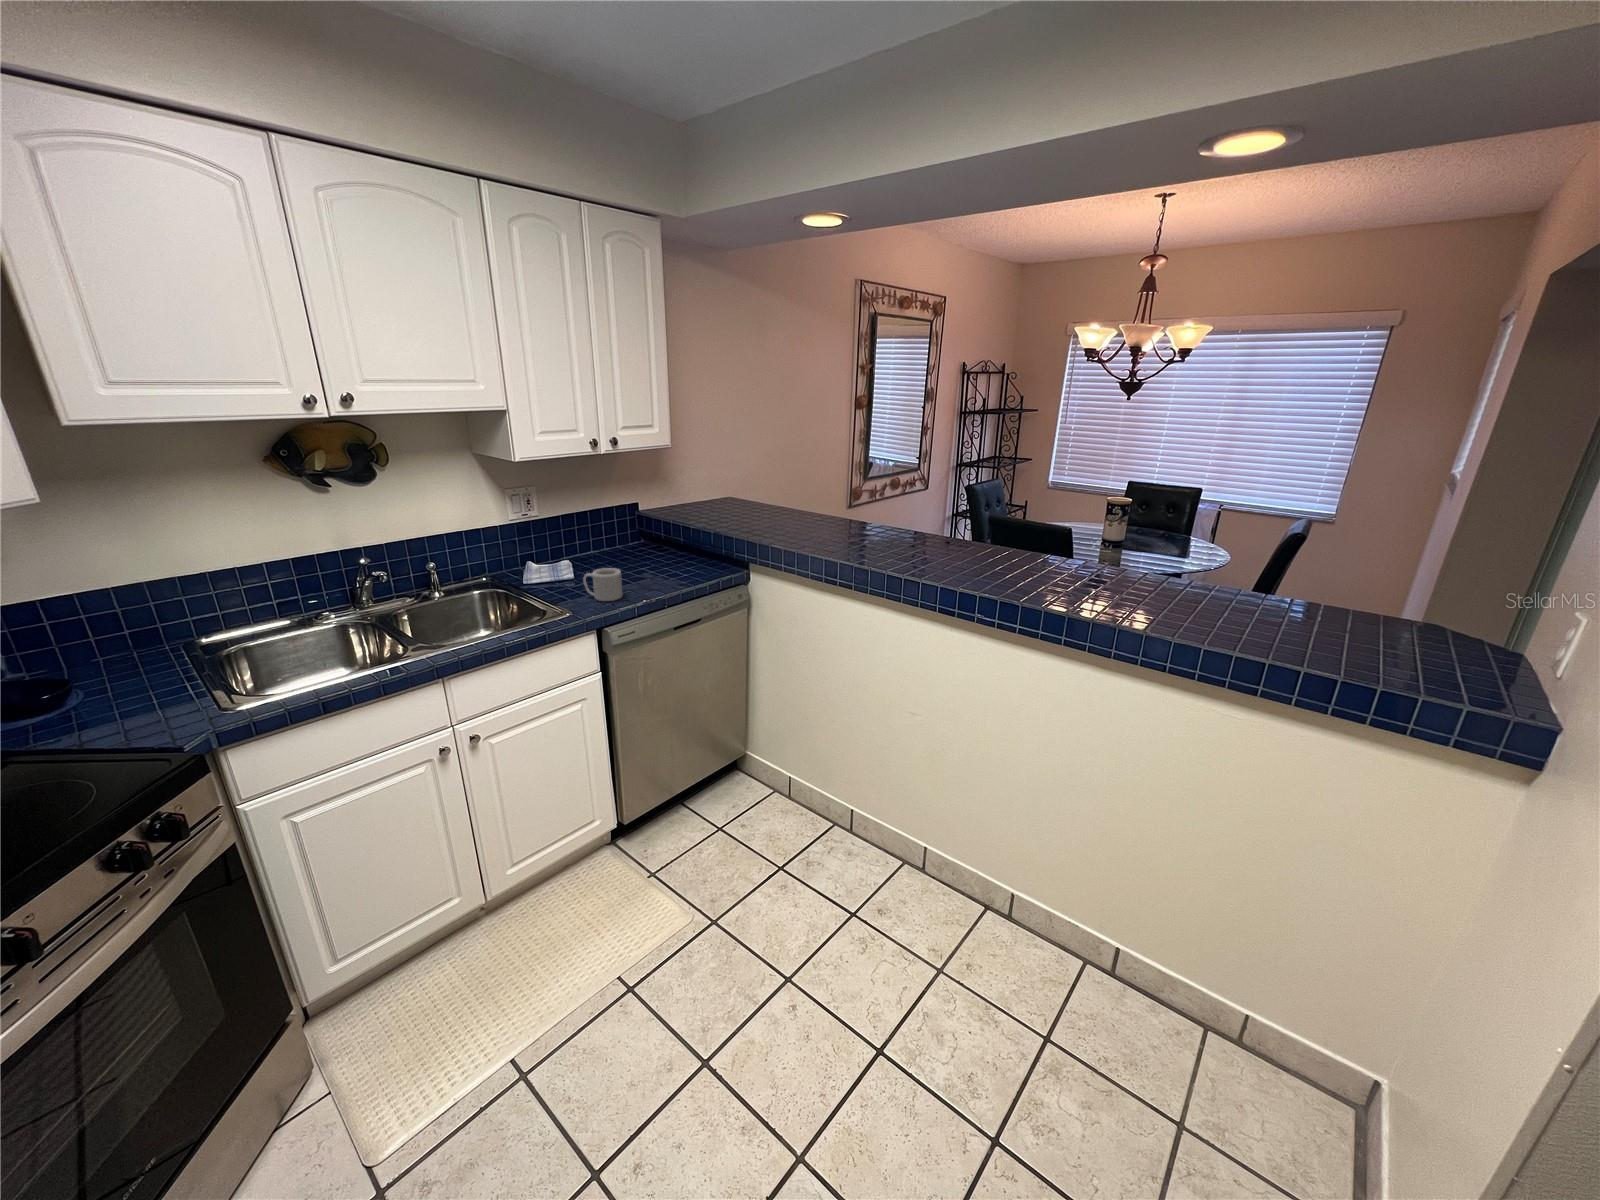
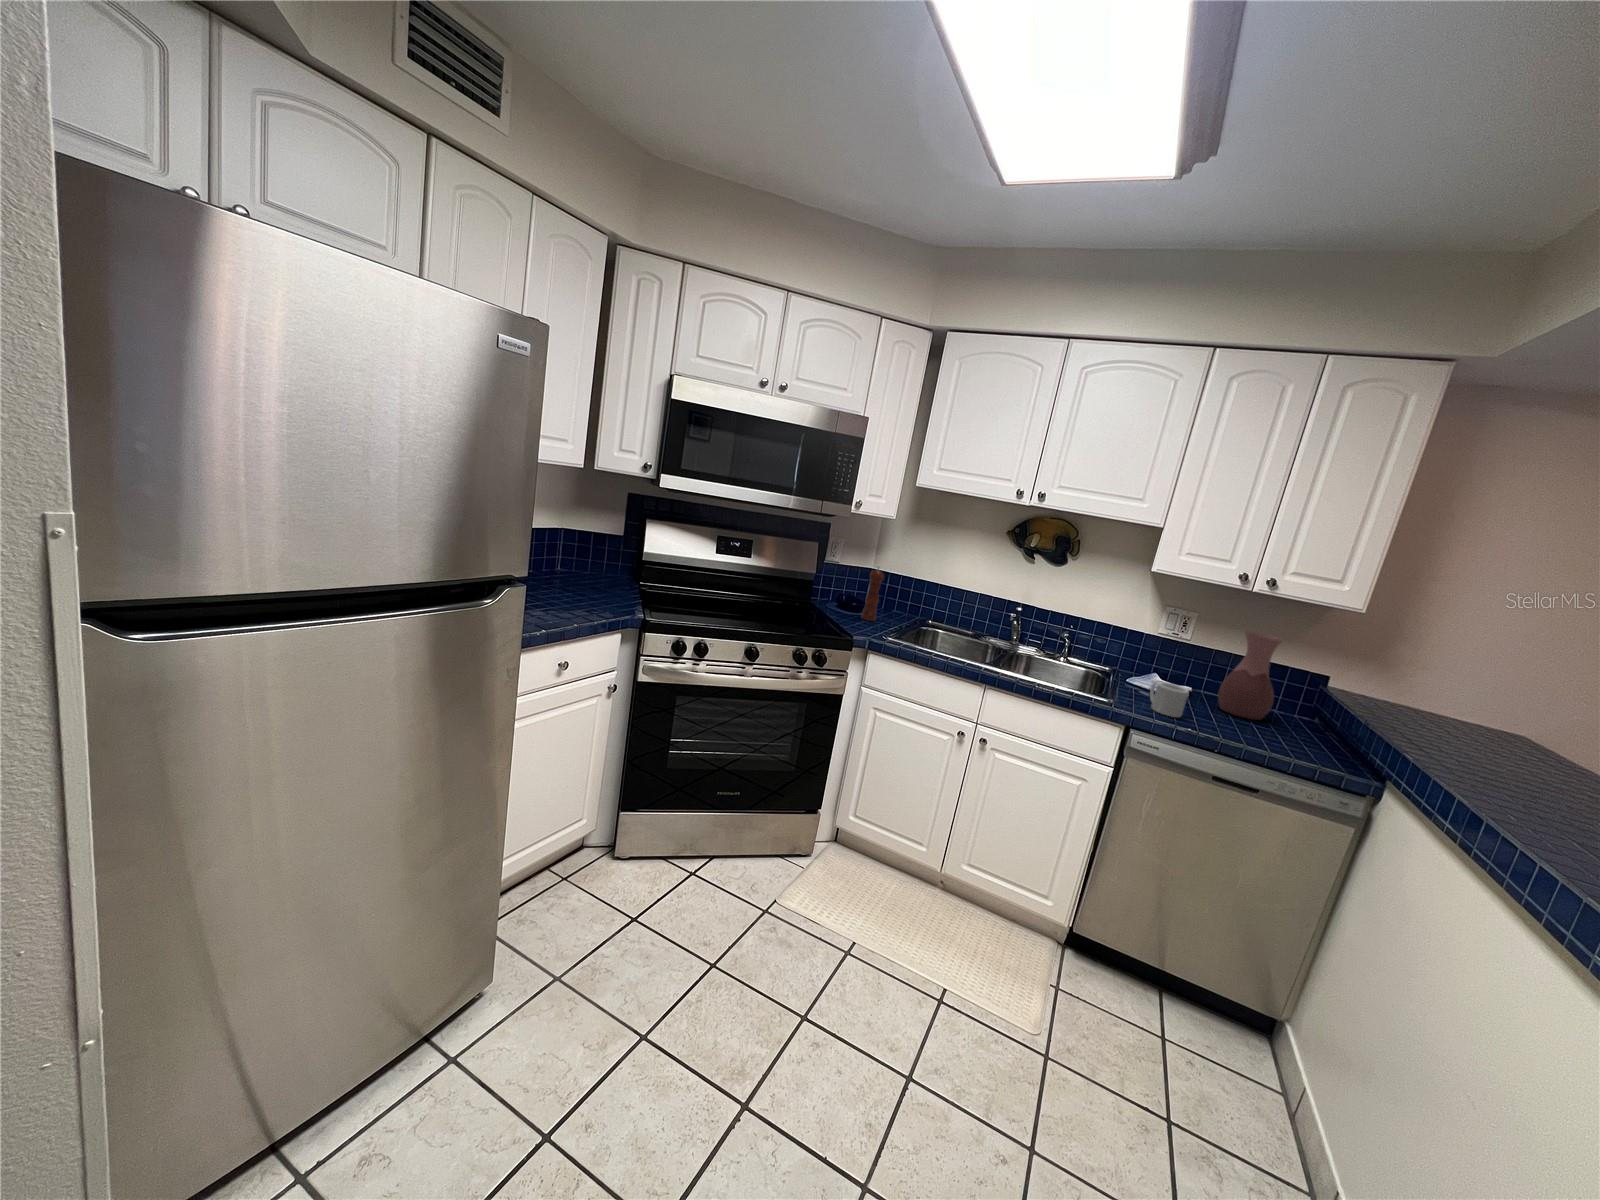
vase: none [602,490,643,571] -> present [1218,631,1283,720]
pepper mill: none [78,595,144,700] -> present [862,567,884,621]

